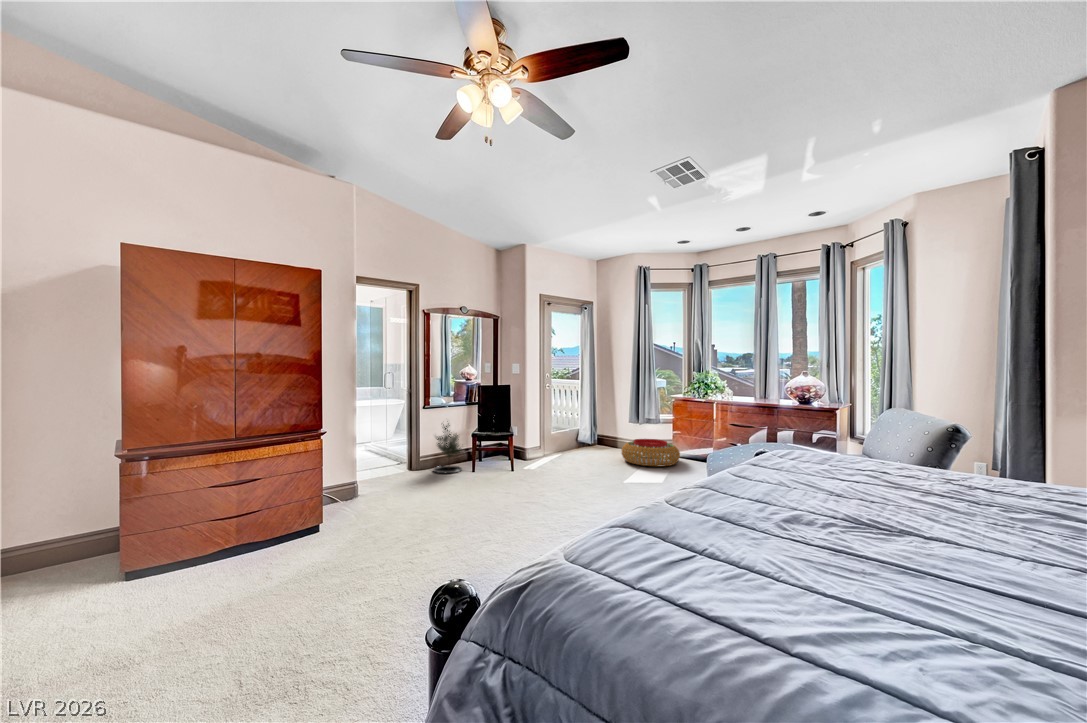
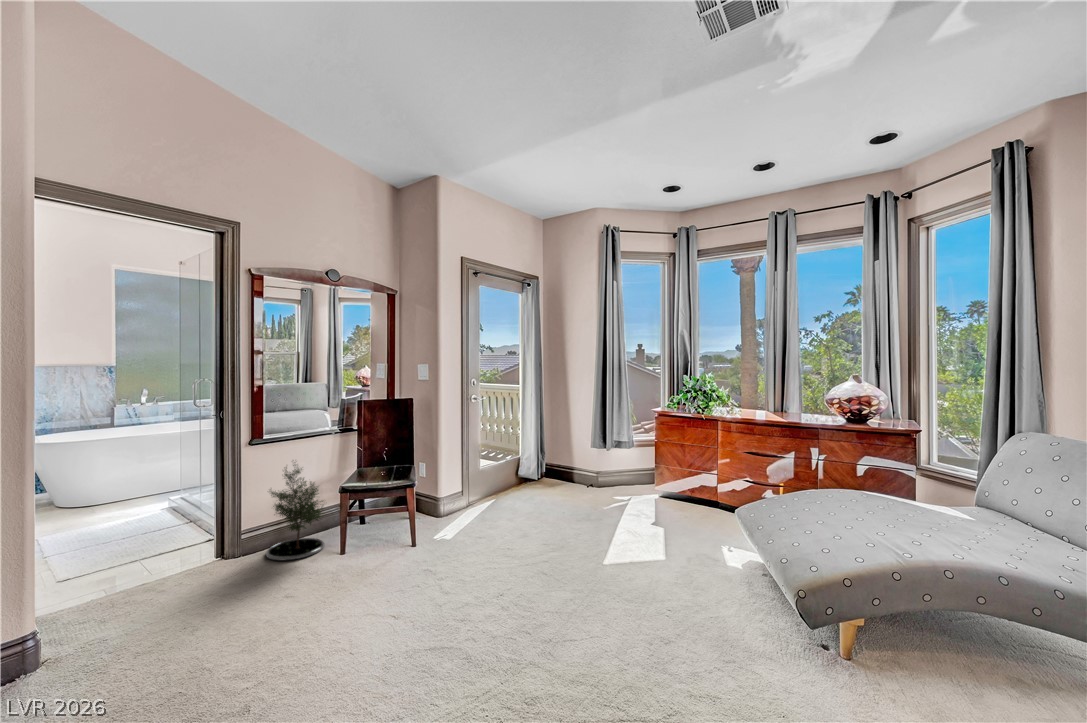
pouf: present [622,439,680,466] -> none [585,473,671,520]

